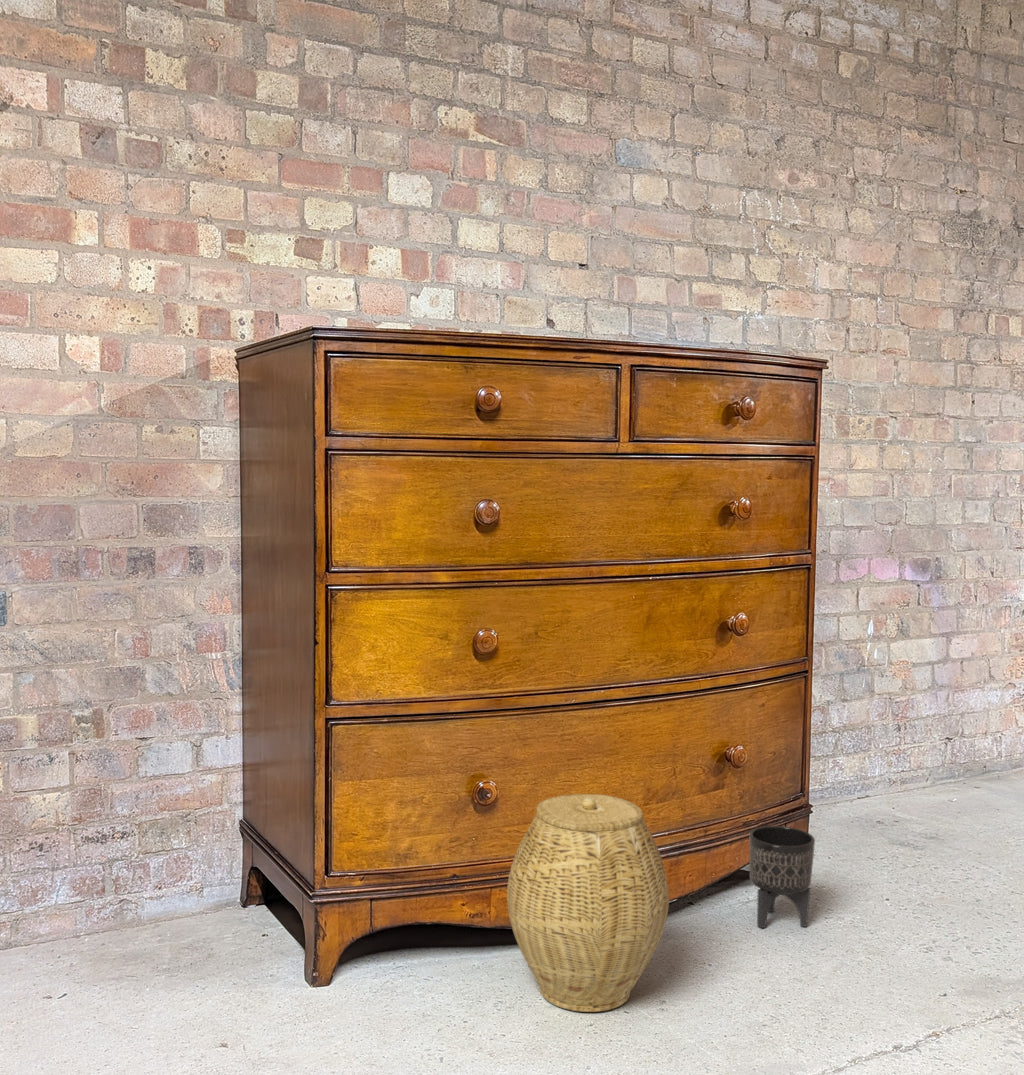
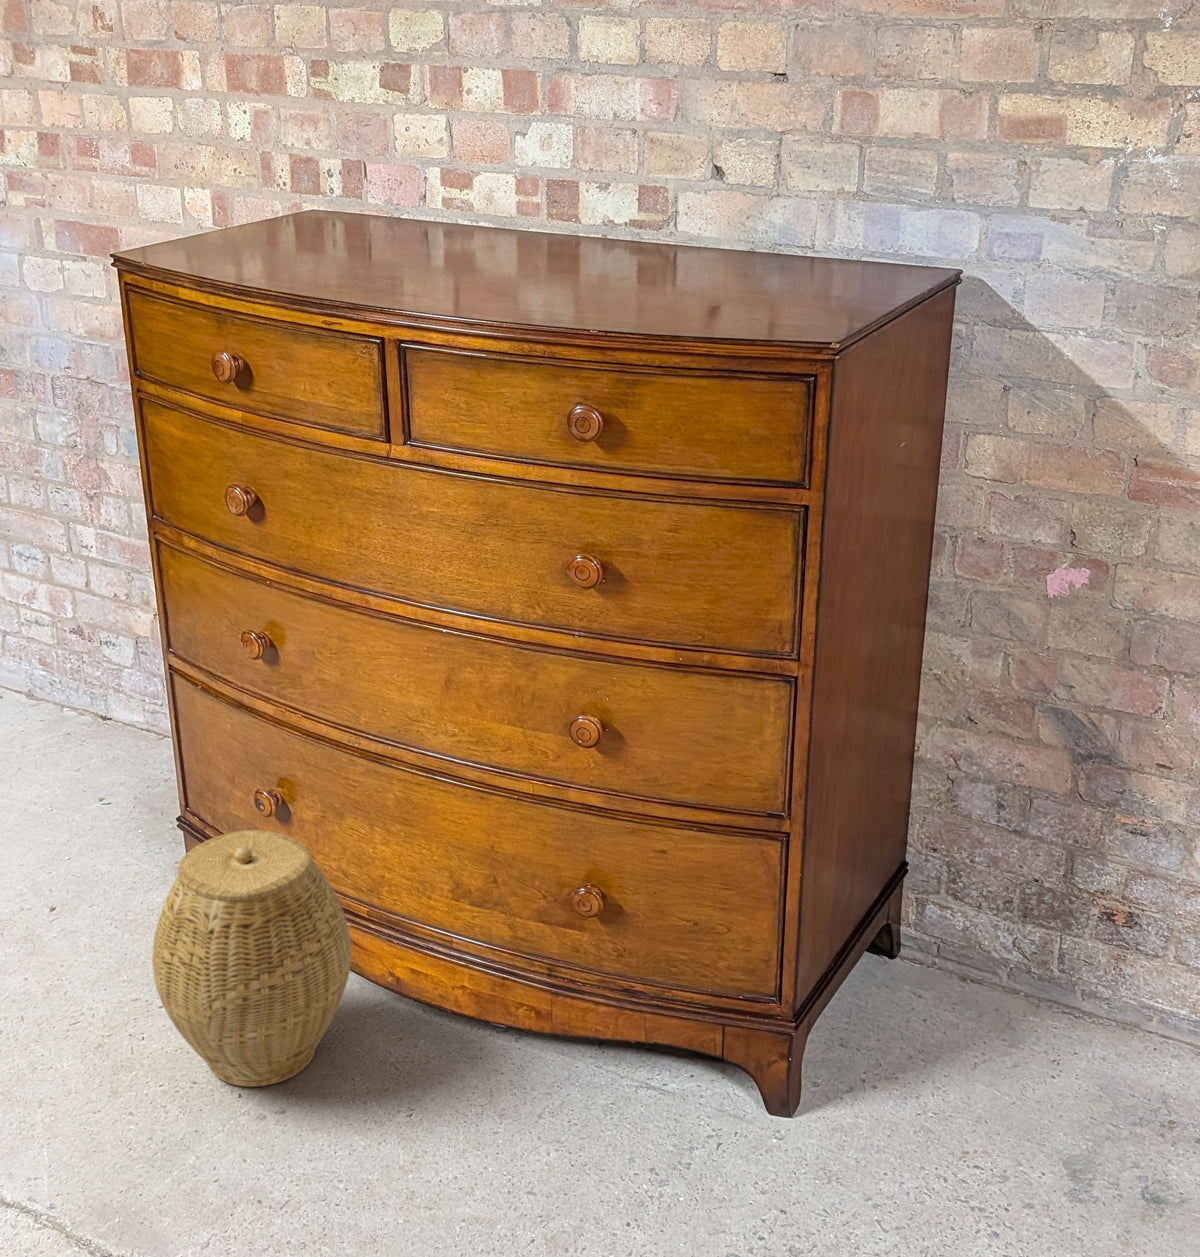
planter: present [749,826,815,928] -> none [541,1003,636,1165]

